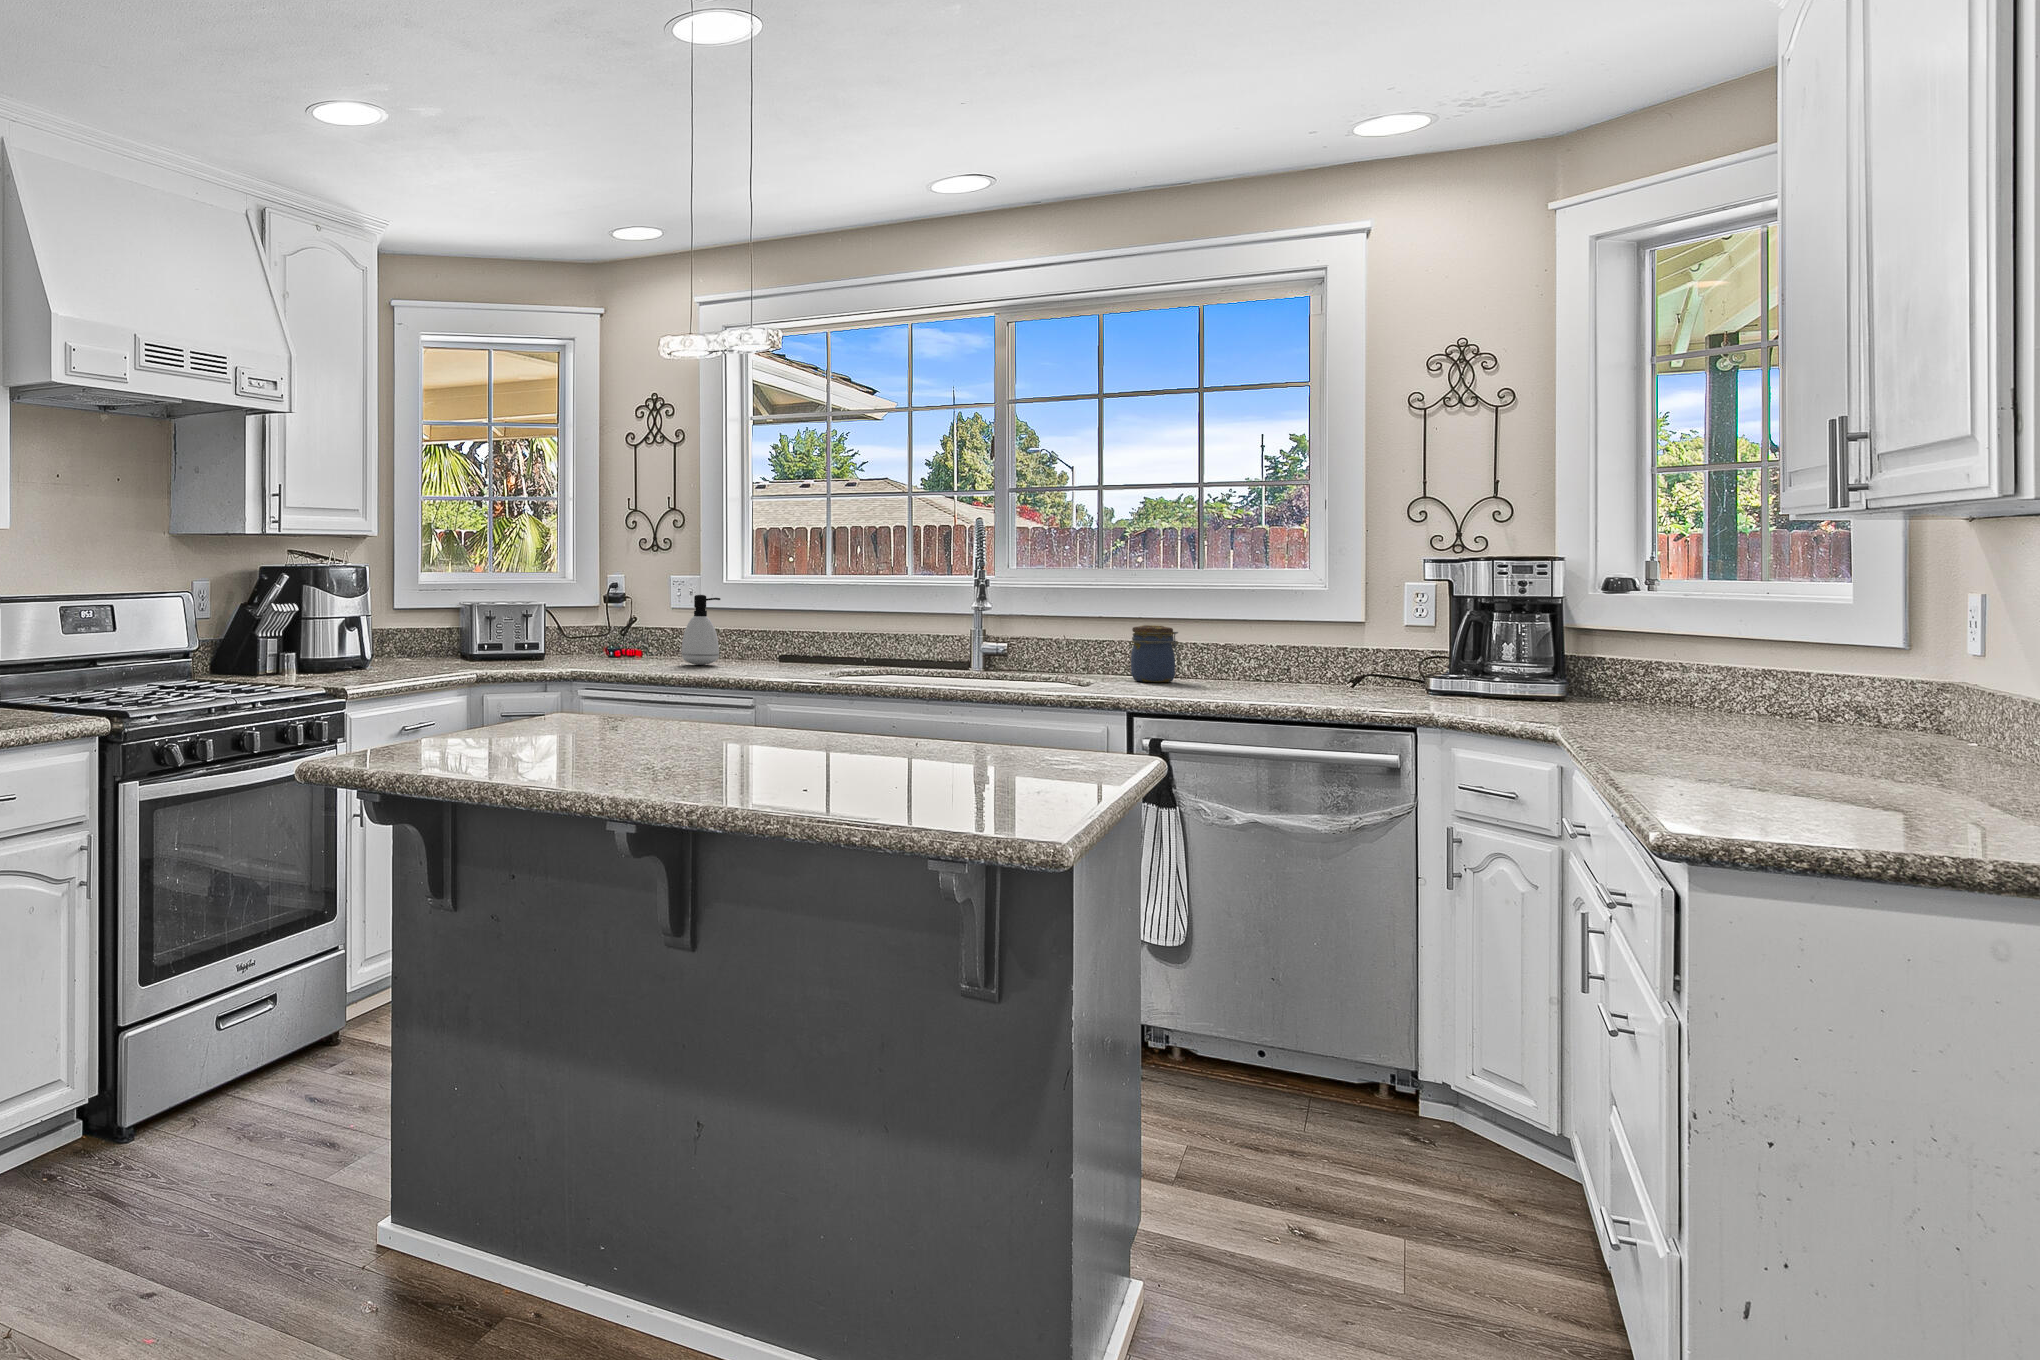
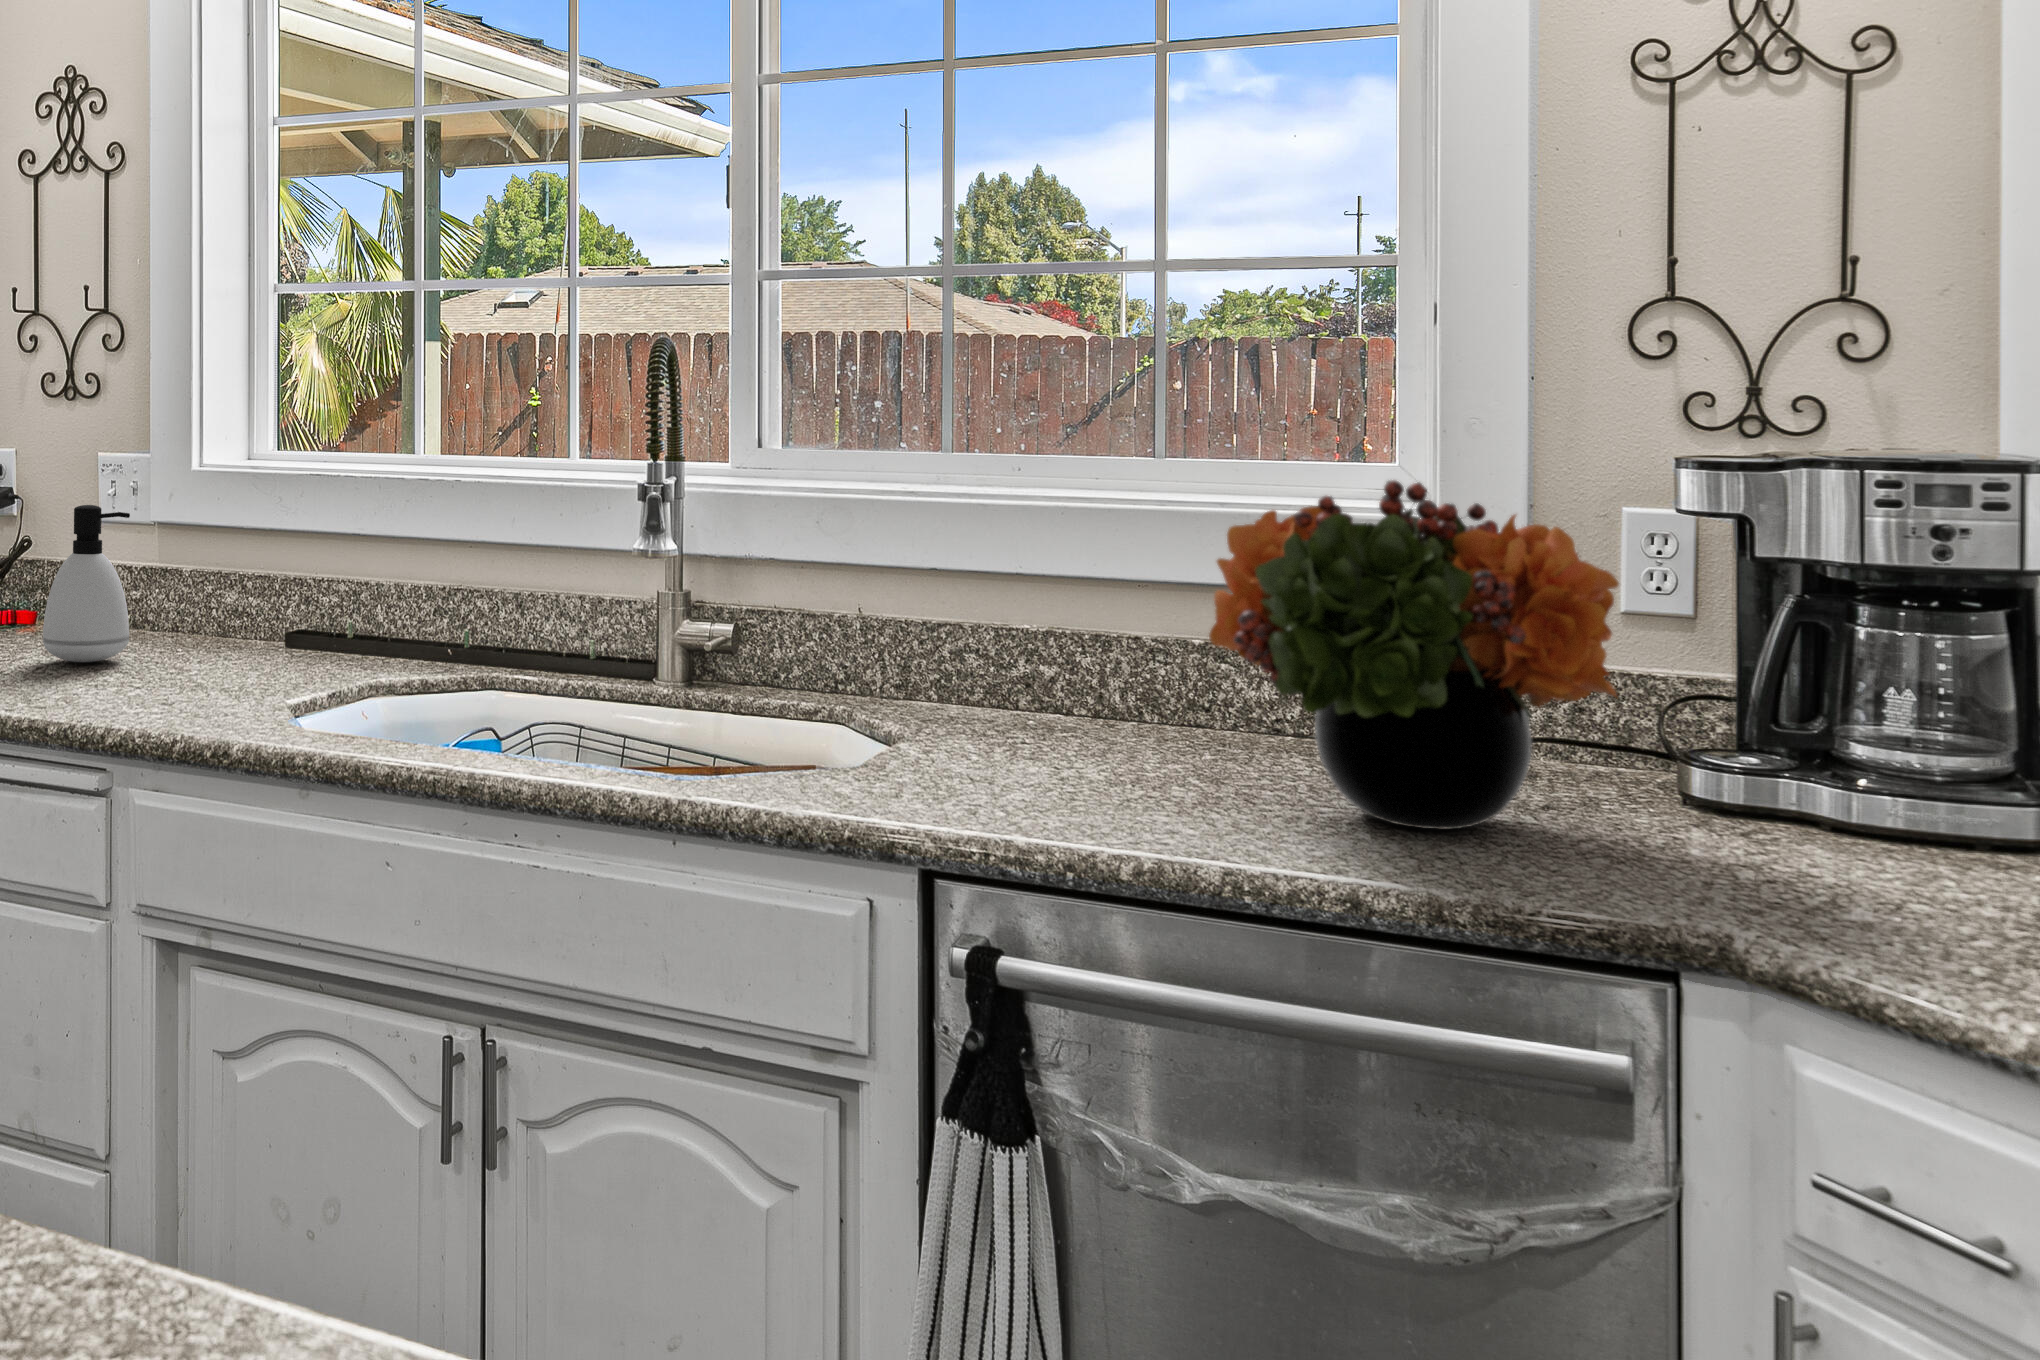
flower arrangement: none [1234,567,1402,697] -> present [1209,480,1619,829]
jar: present [1131,625,1180,682] -> none [983,600,1092,741]

